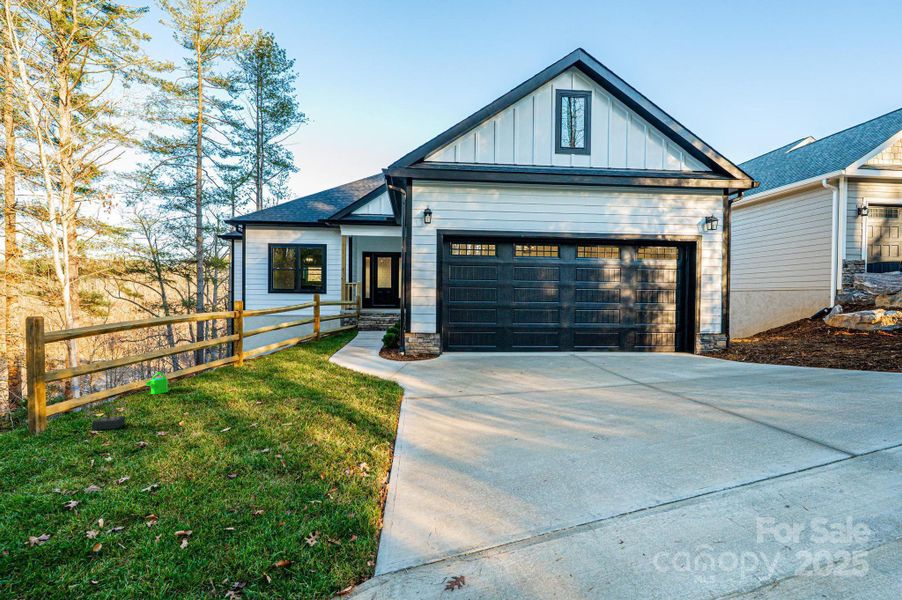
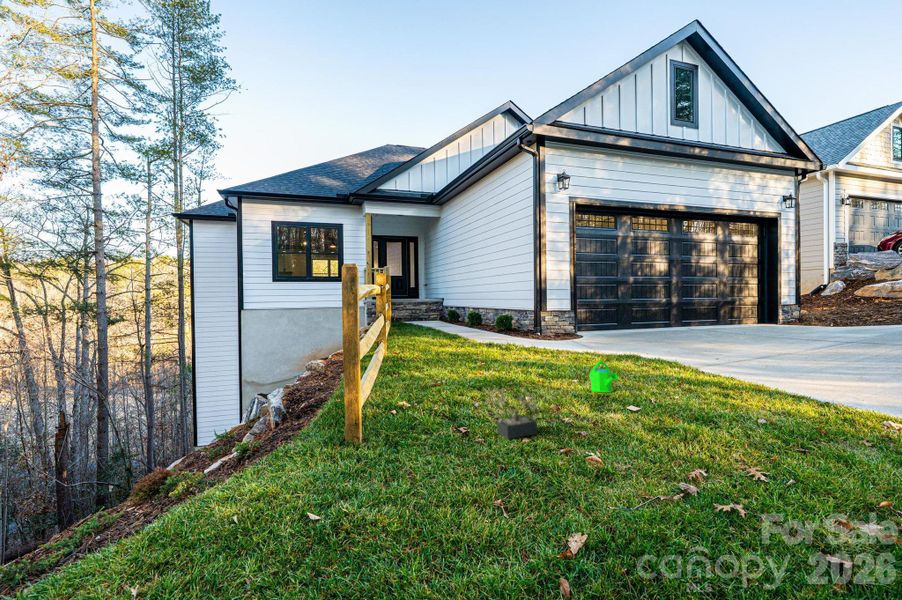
watering can: present [146,372,169,394] -> present [589,361,618,392]

